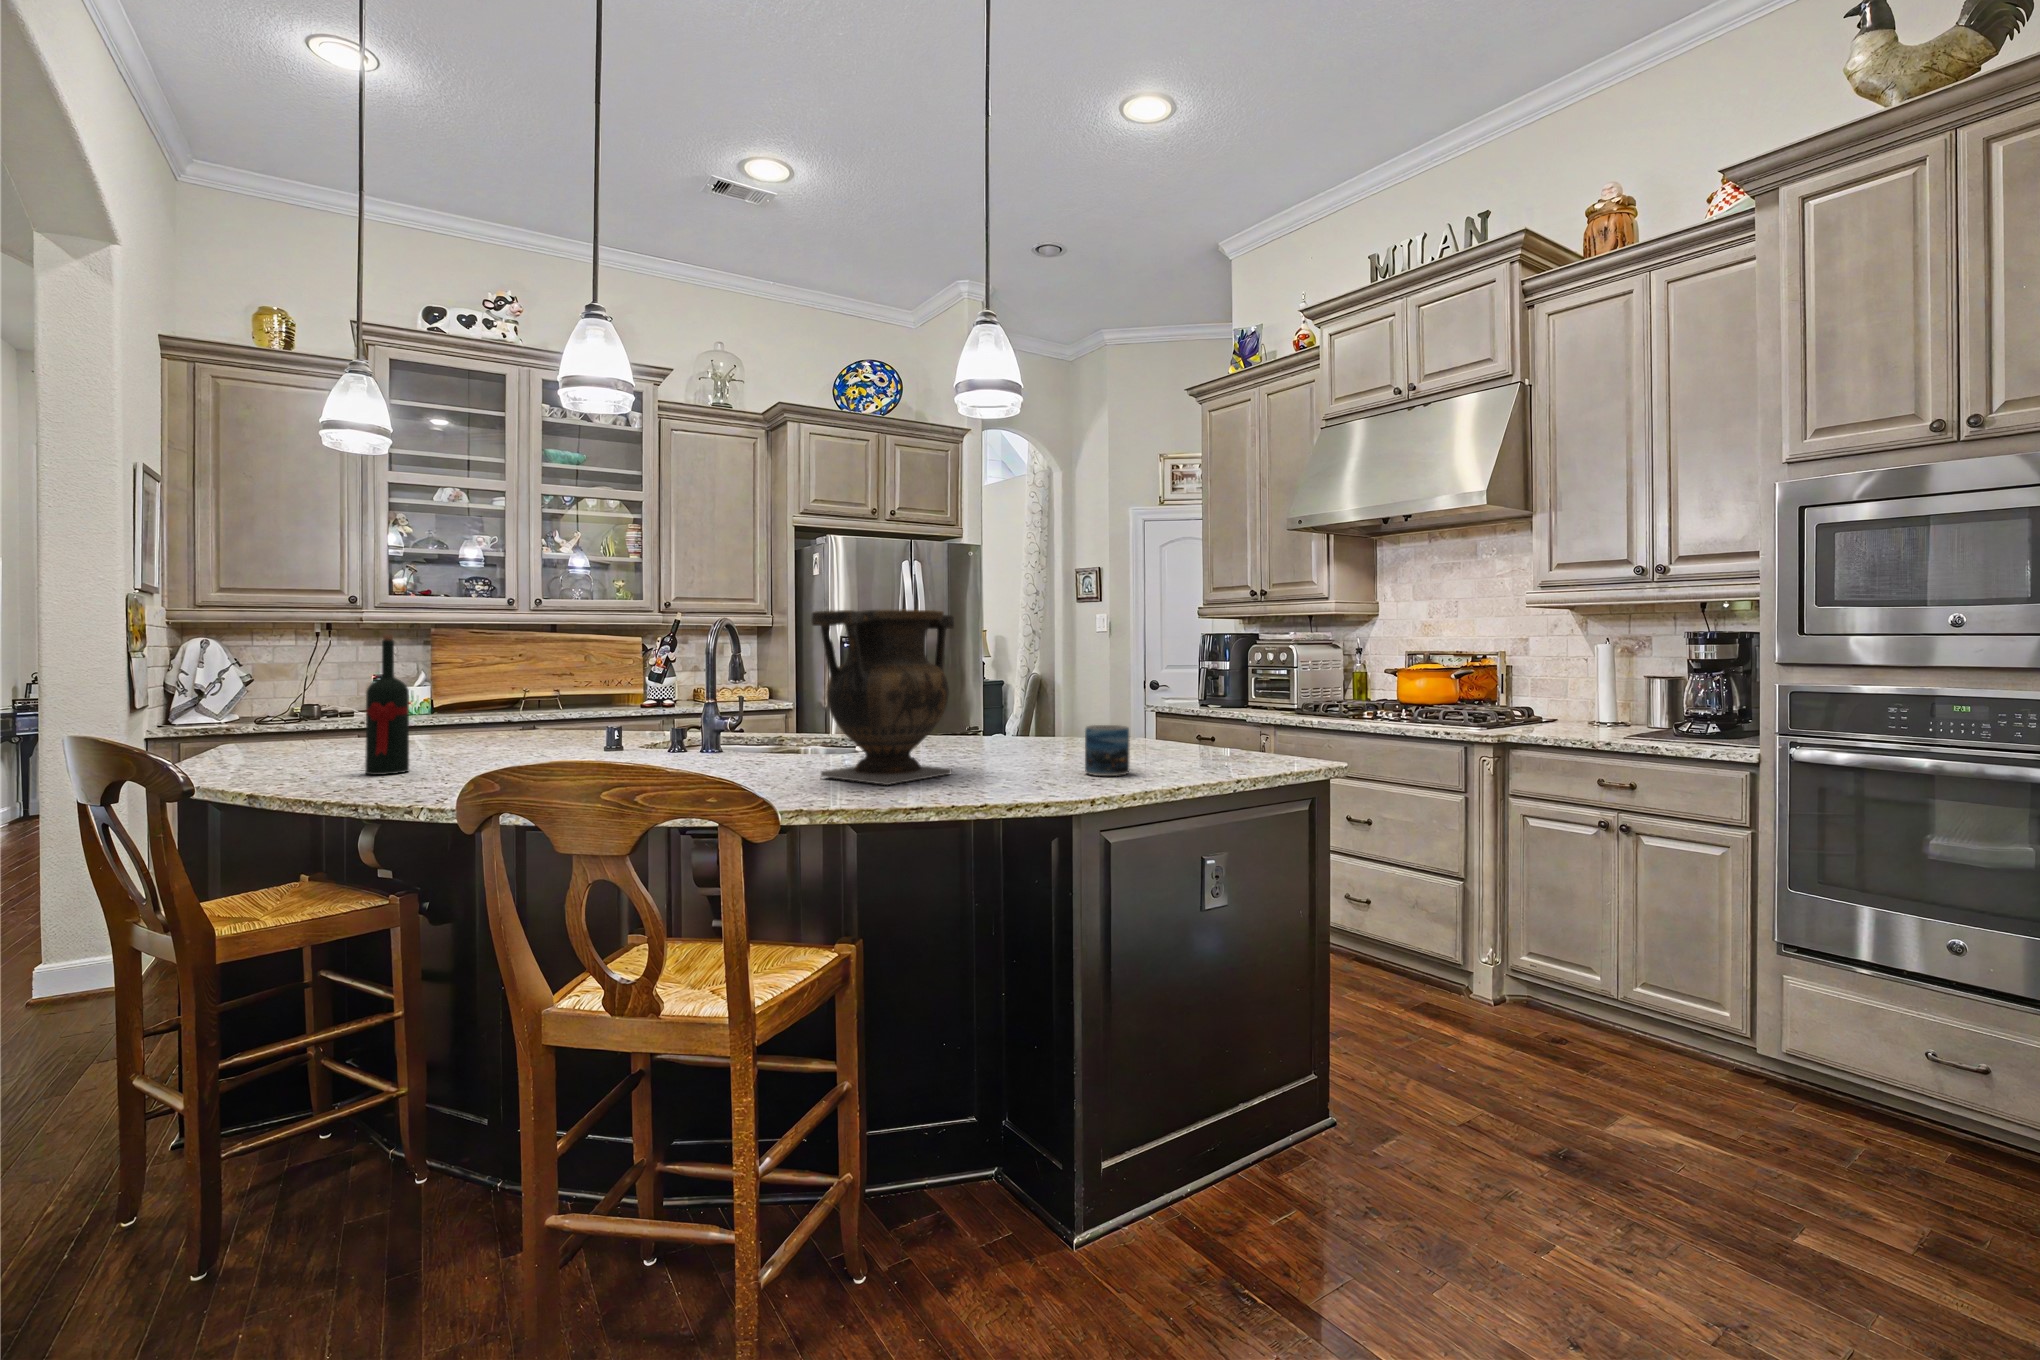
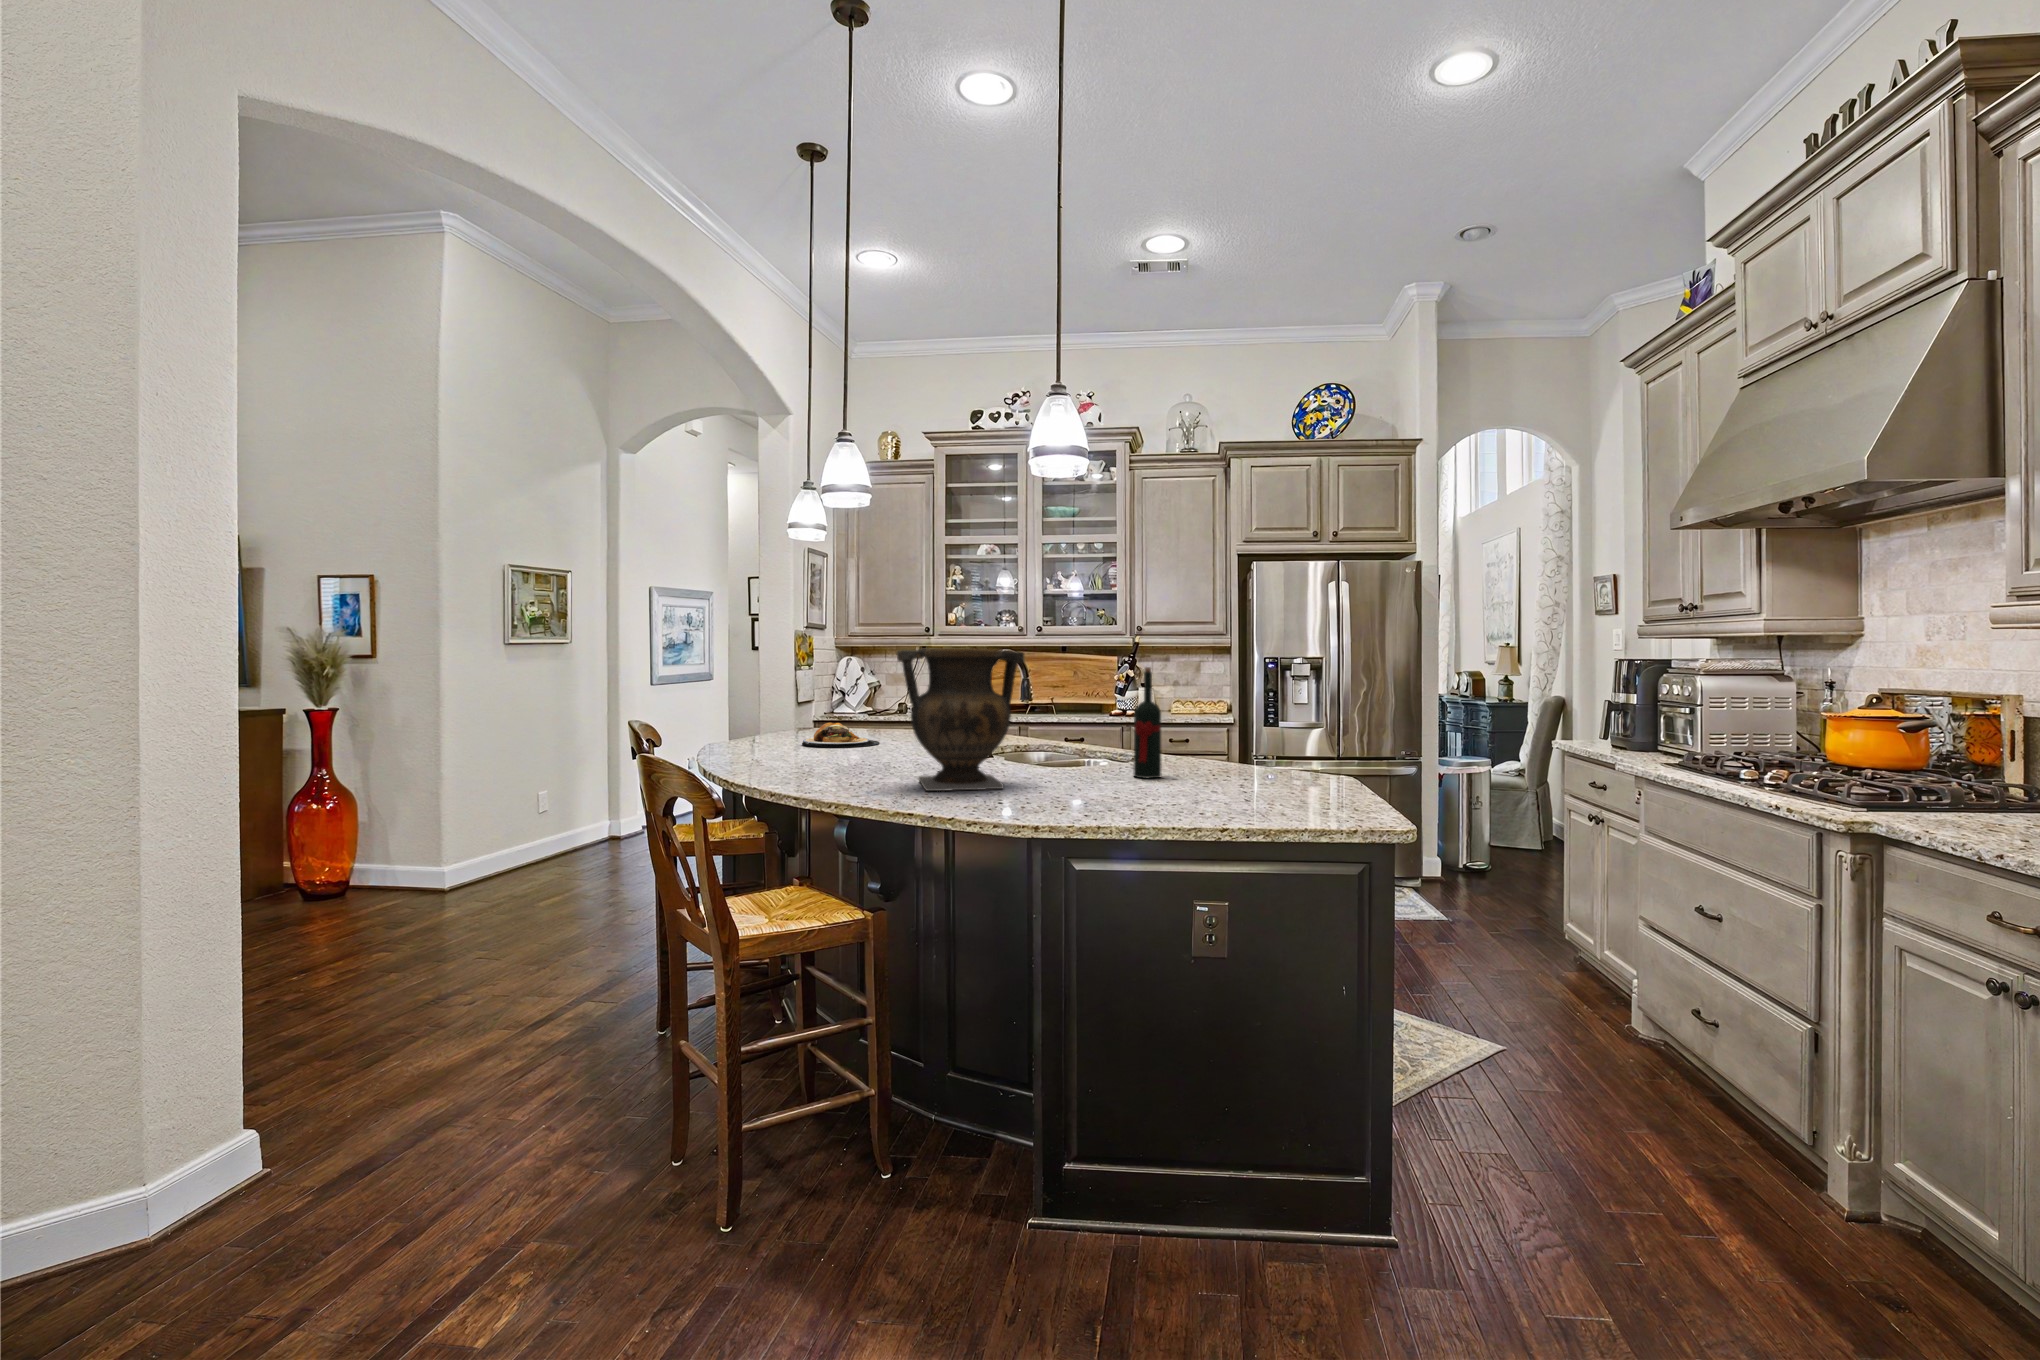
wine bottle: present [365,634,409,775] -> present [1134,667,1161,778]
plate: none [408,723,536,759] -> present [802,723,879,747]
mug: present [1085,725,1129,776] -> none [1087,757,1145,806]

